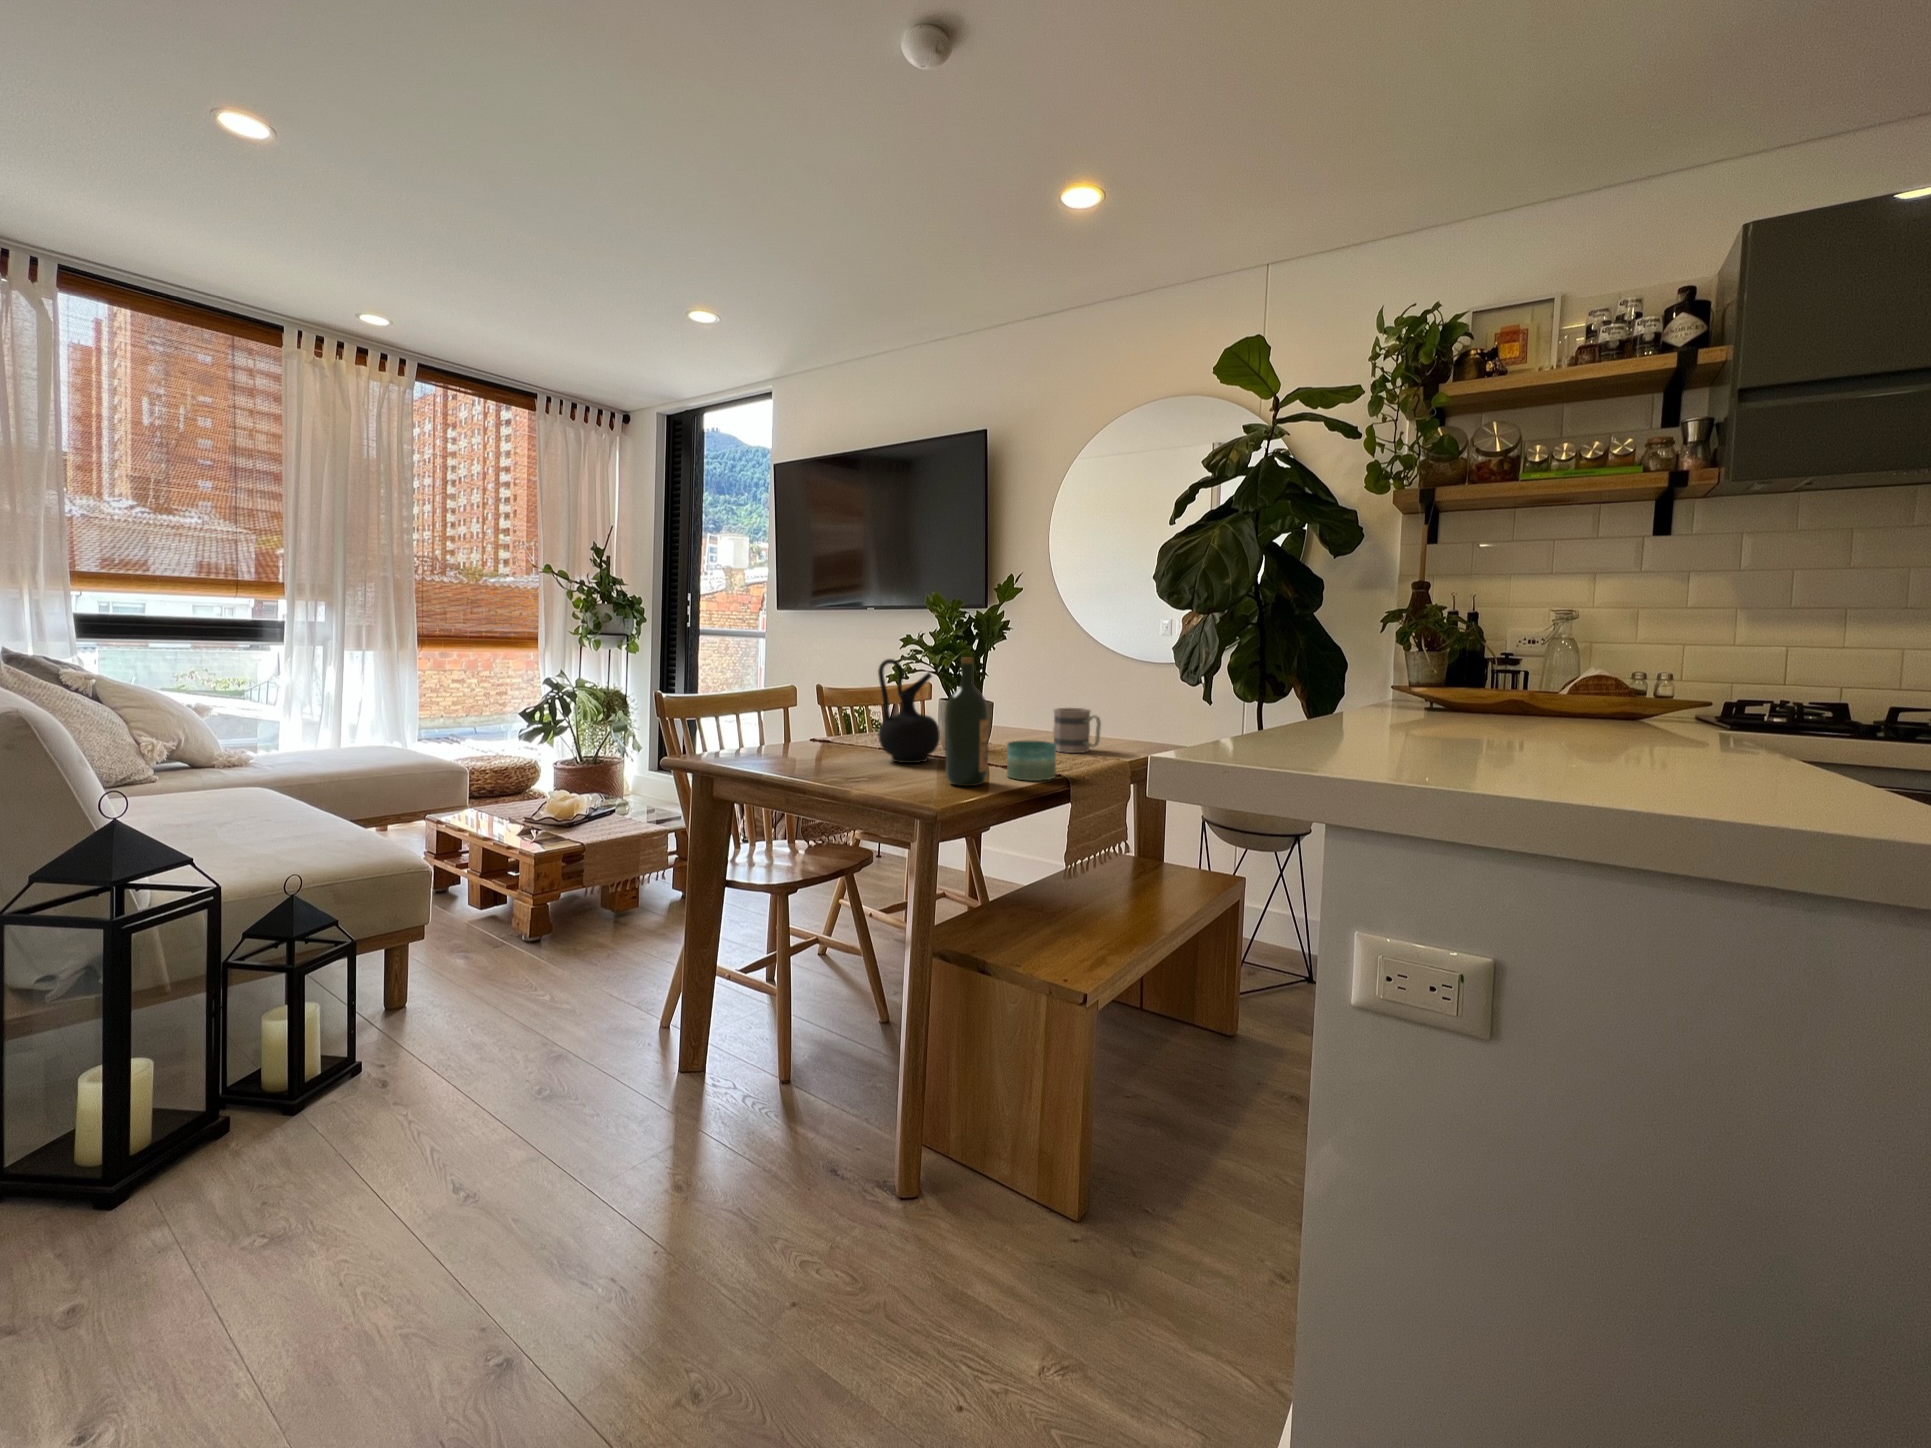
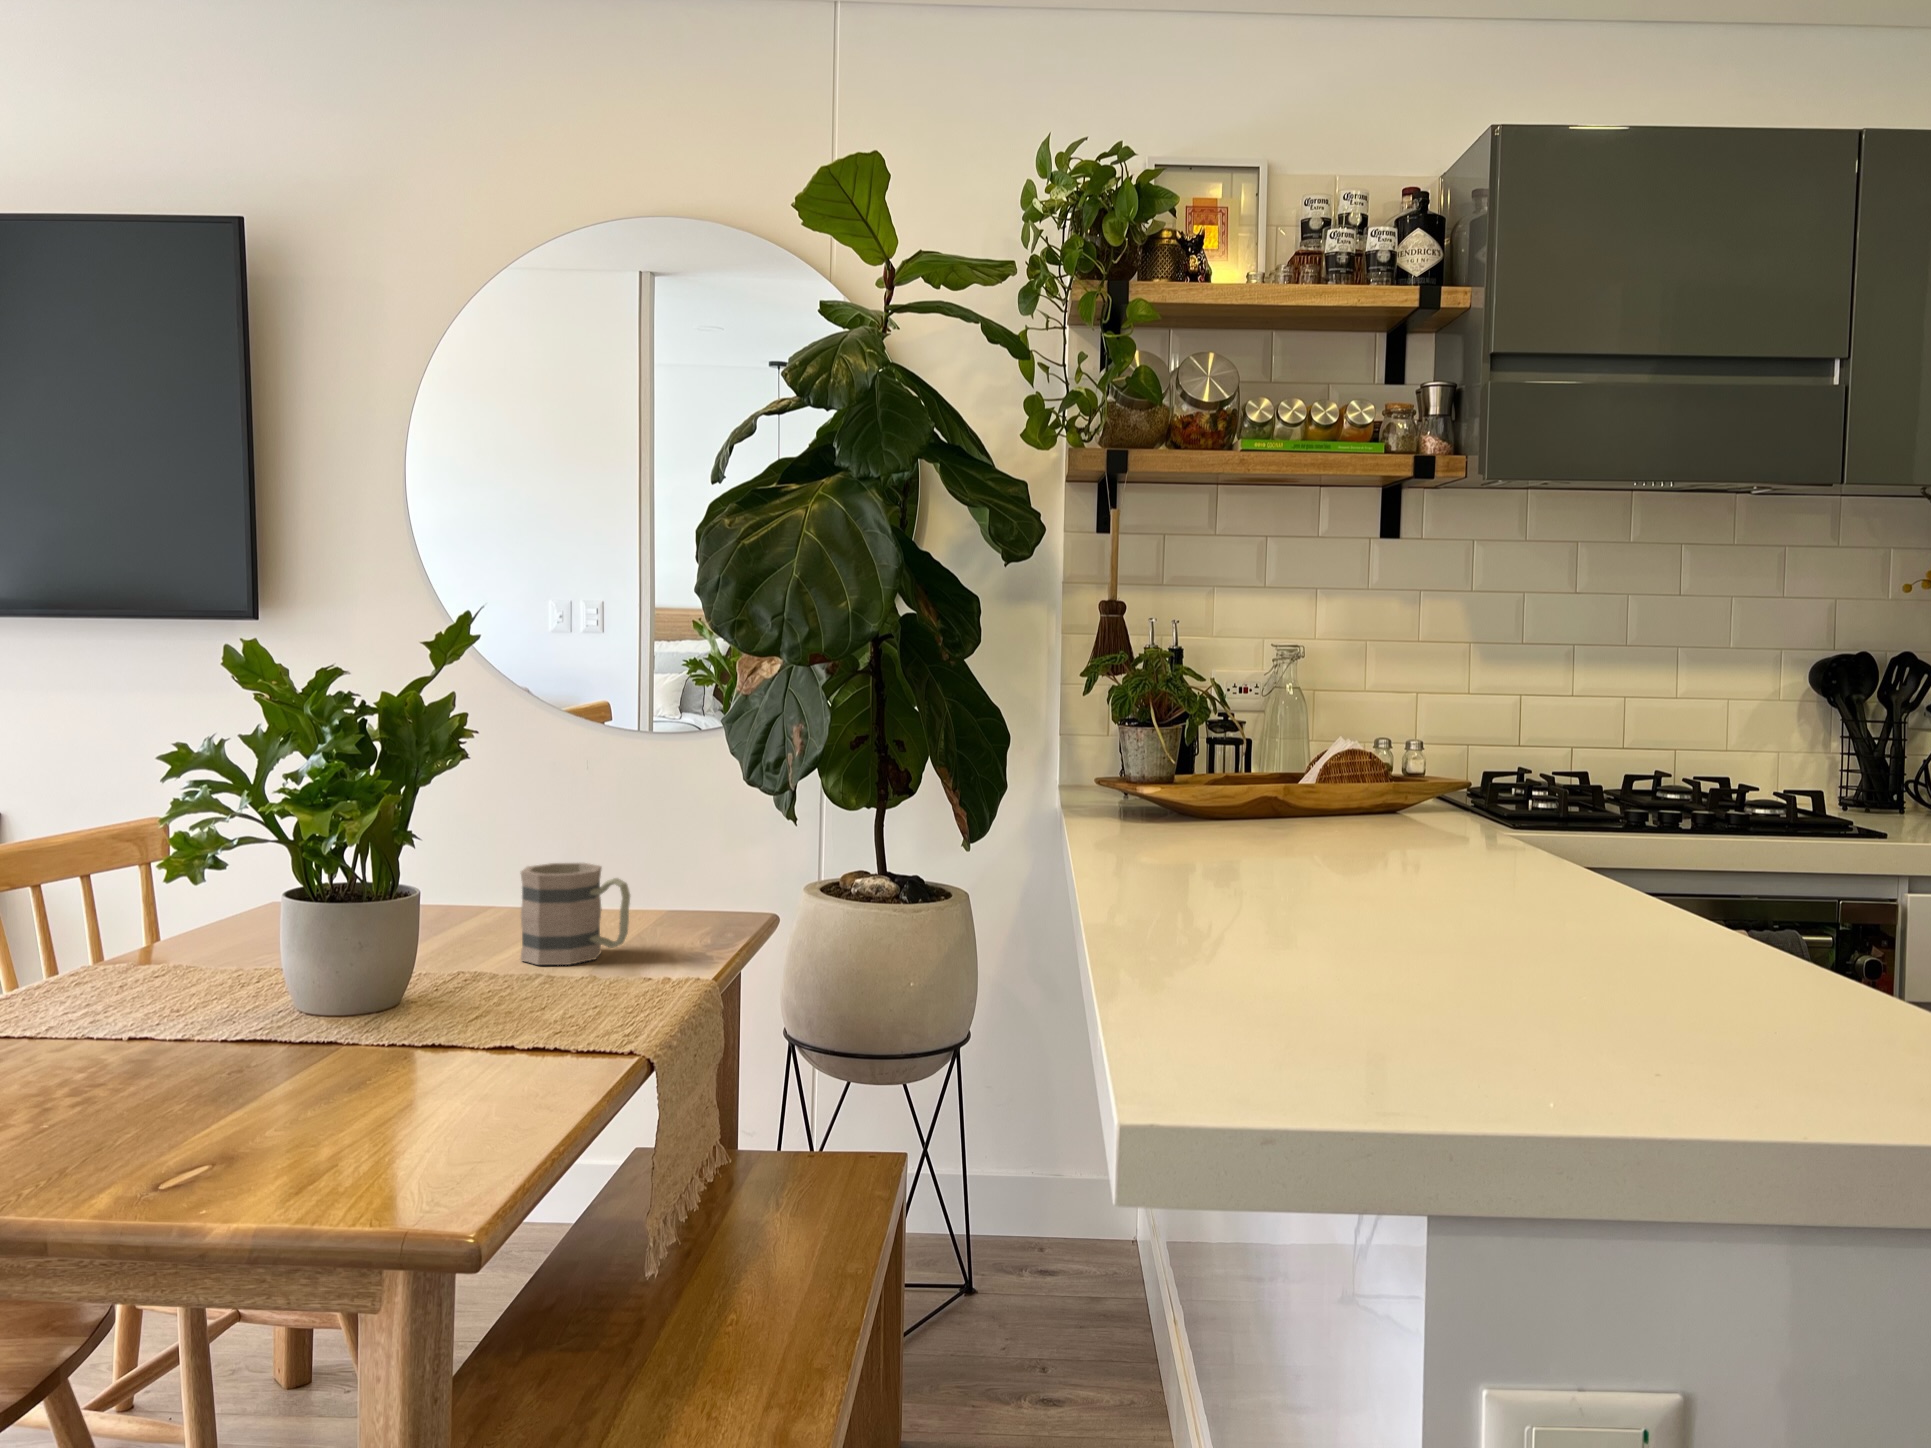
wine bottle: present [945,657,989,786] -> none [304,788,419,1111]
ceramic jug: present [878,659,940,763] -> none [73,789,255,1054]
candle: present [1007,741,1056,781] -> none [454,962,571,1065]

